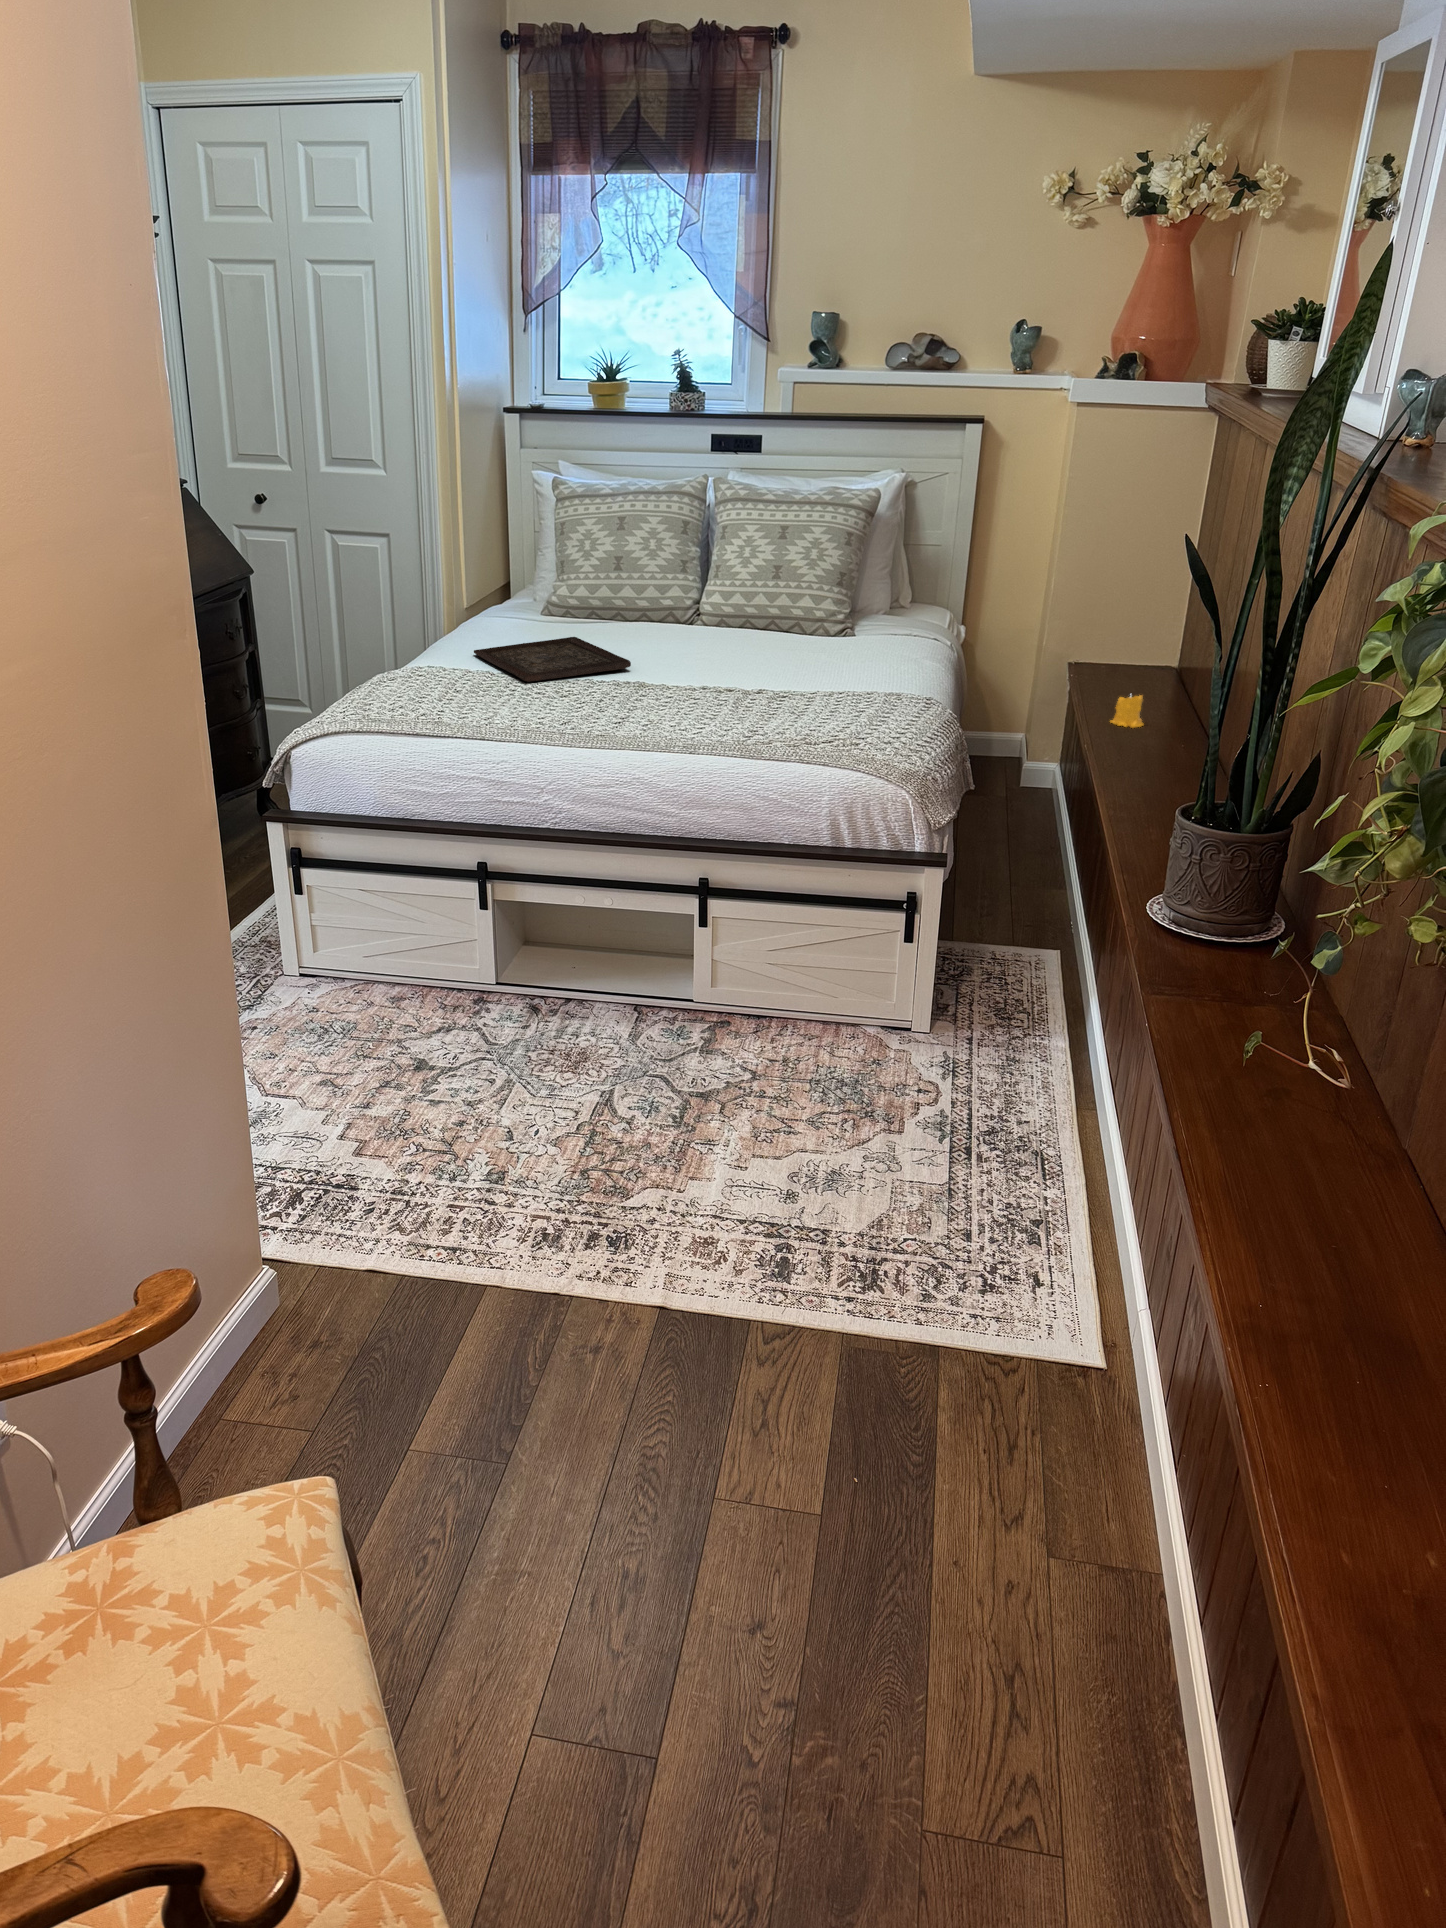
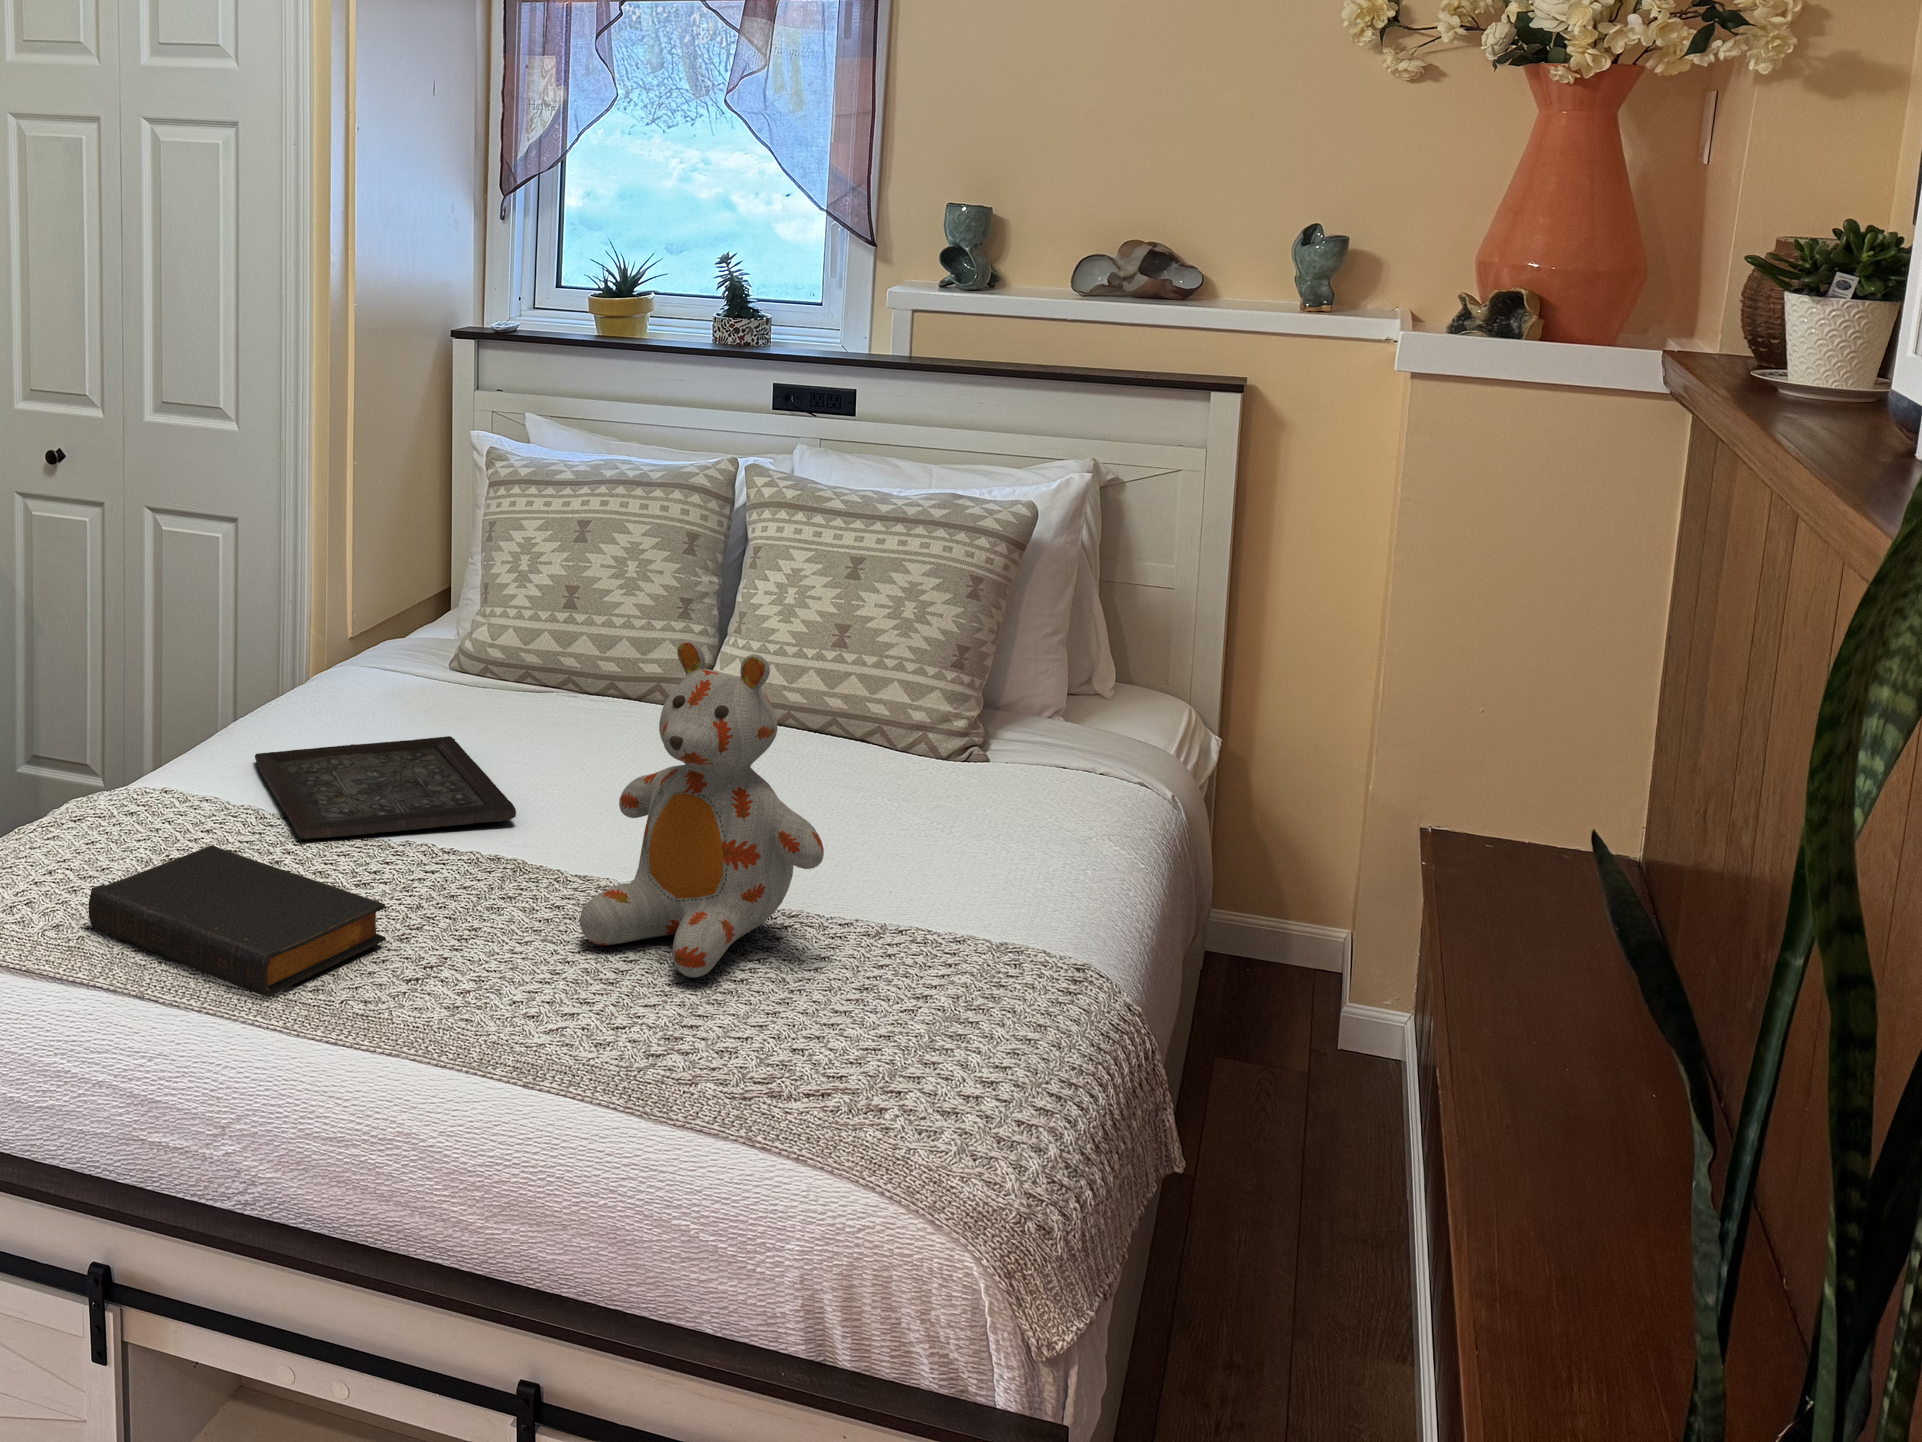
stuffed bear: none [691,553,809,715] -> present [580,640,824,977]
book: none [446,681,599,735] -> present [89,845,386,997]
candle: present [1111,695,1143,728] -> none [1500,967,1579,1049]

